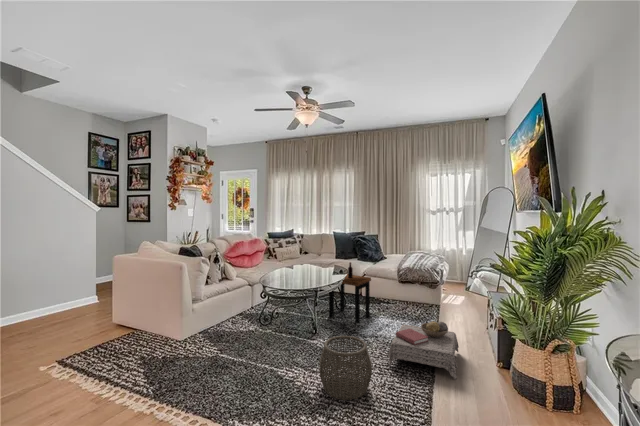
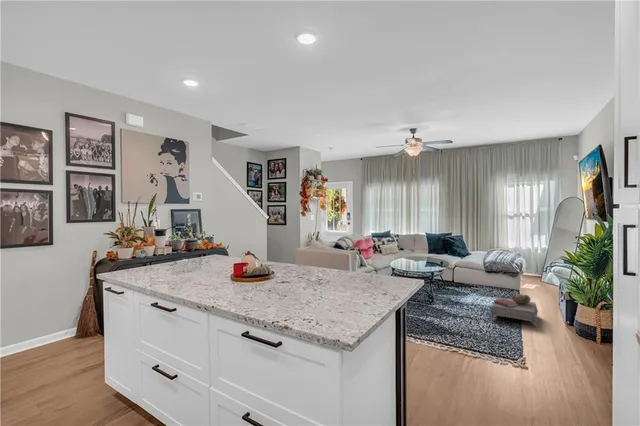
side table: present [329,262,371,323] -> none [435,256,467,298]
woven basket: present [319,336,372,401] -> none [451,299,485,332]

